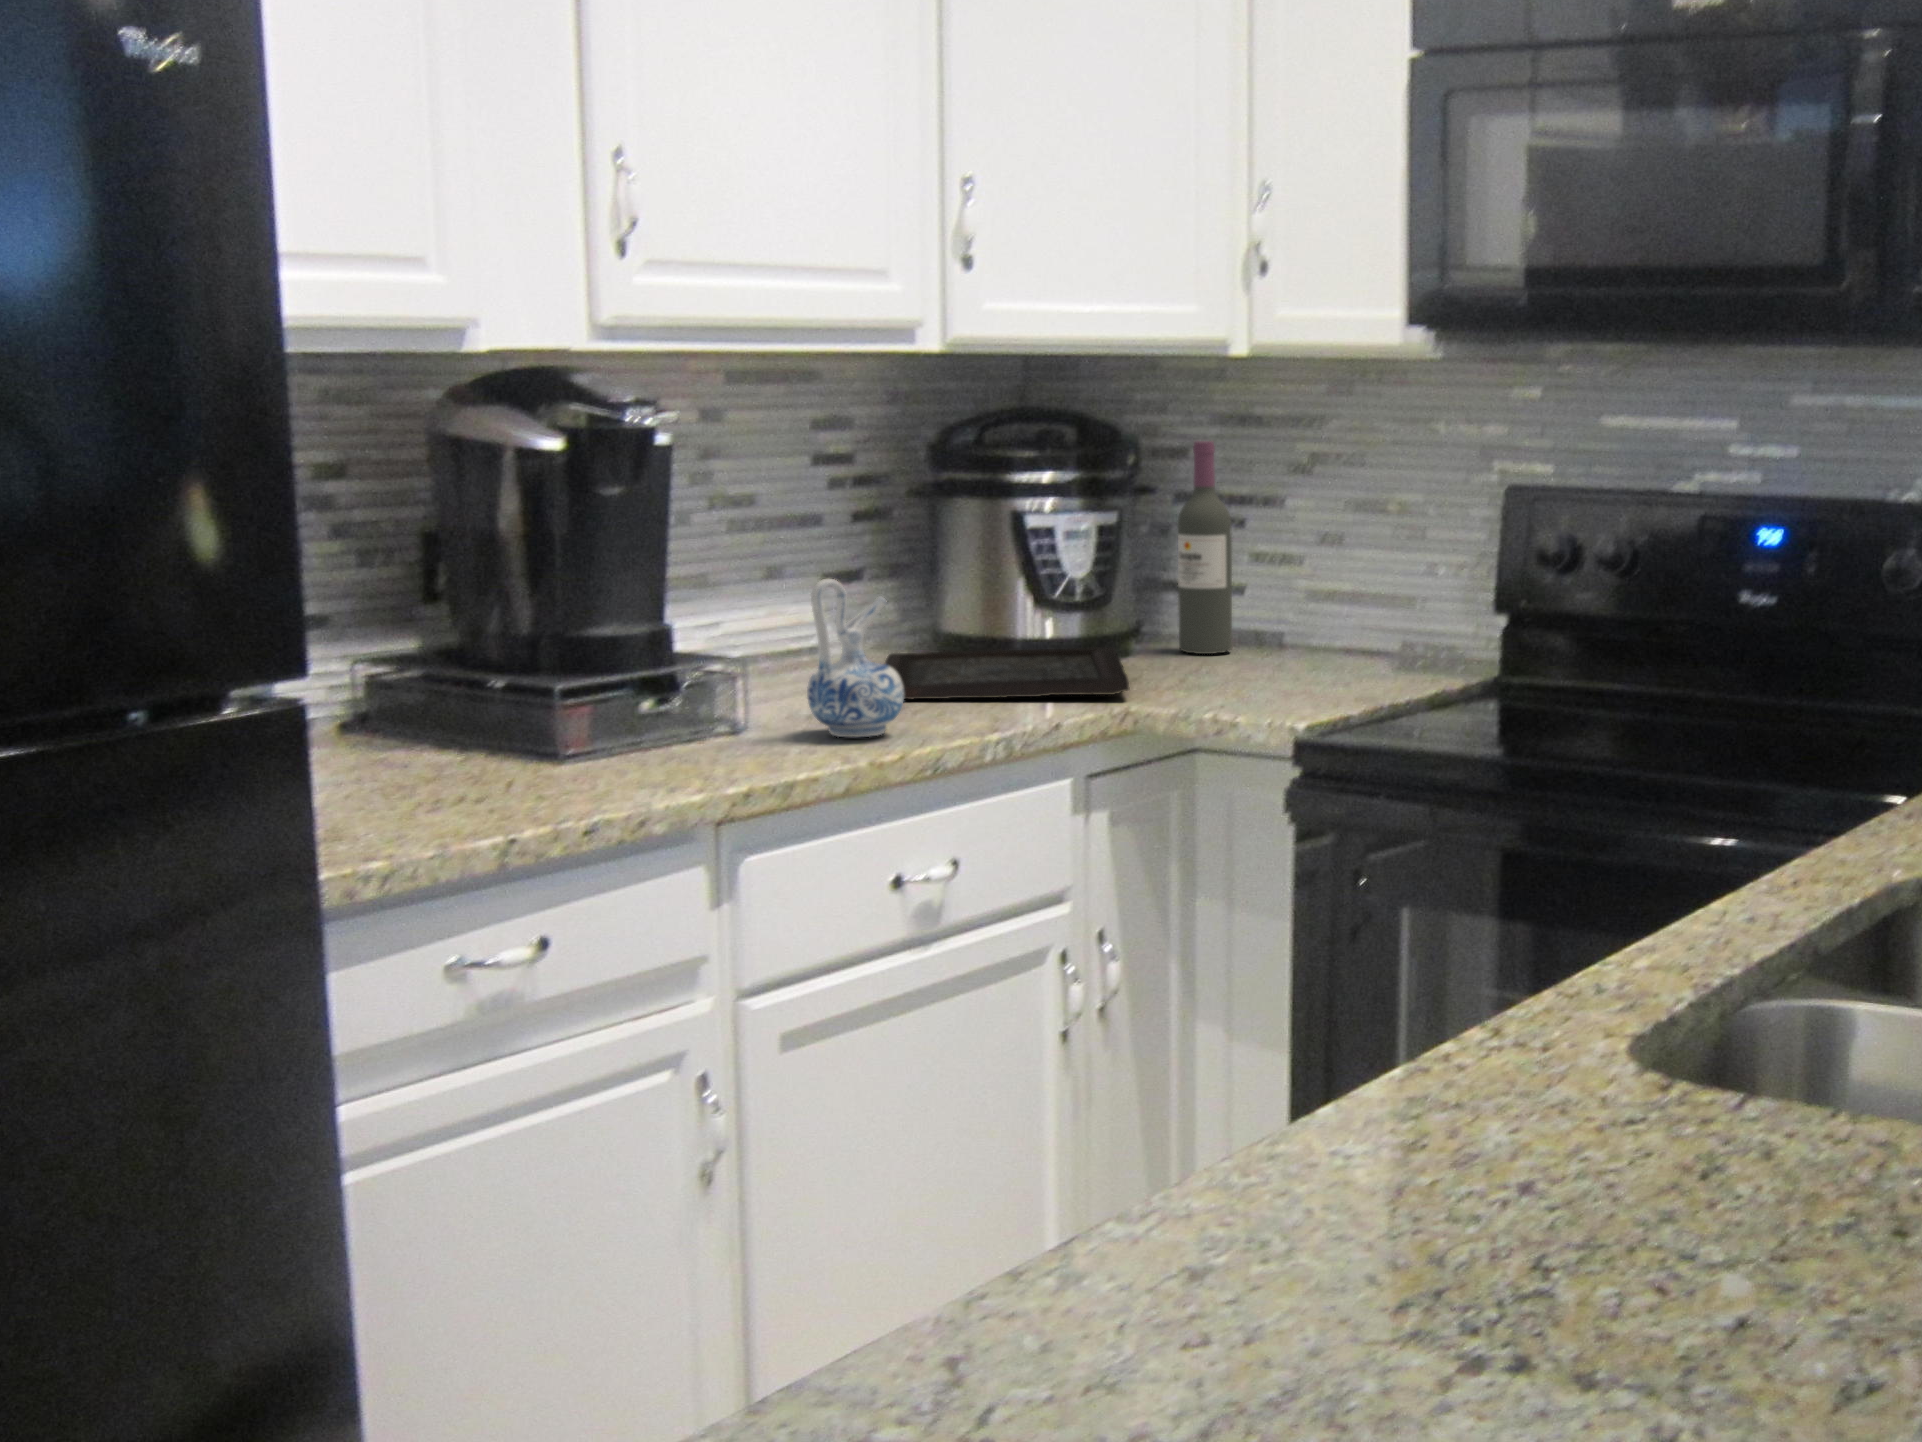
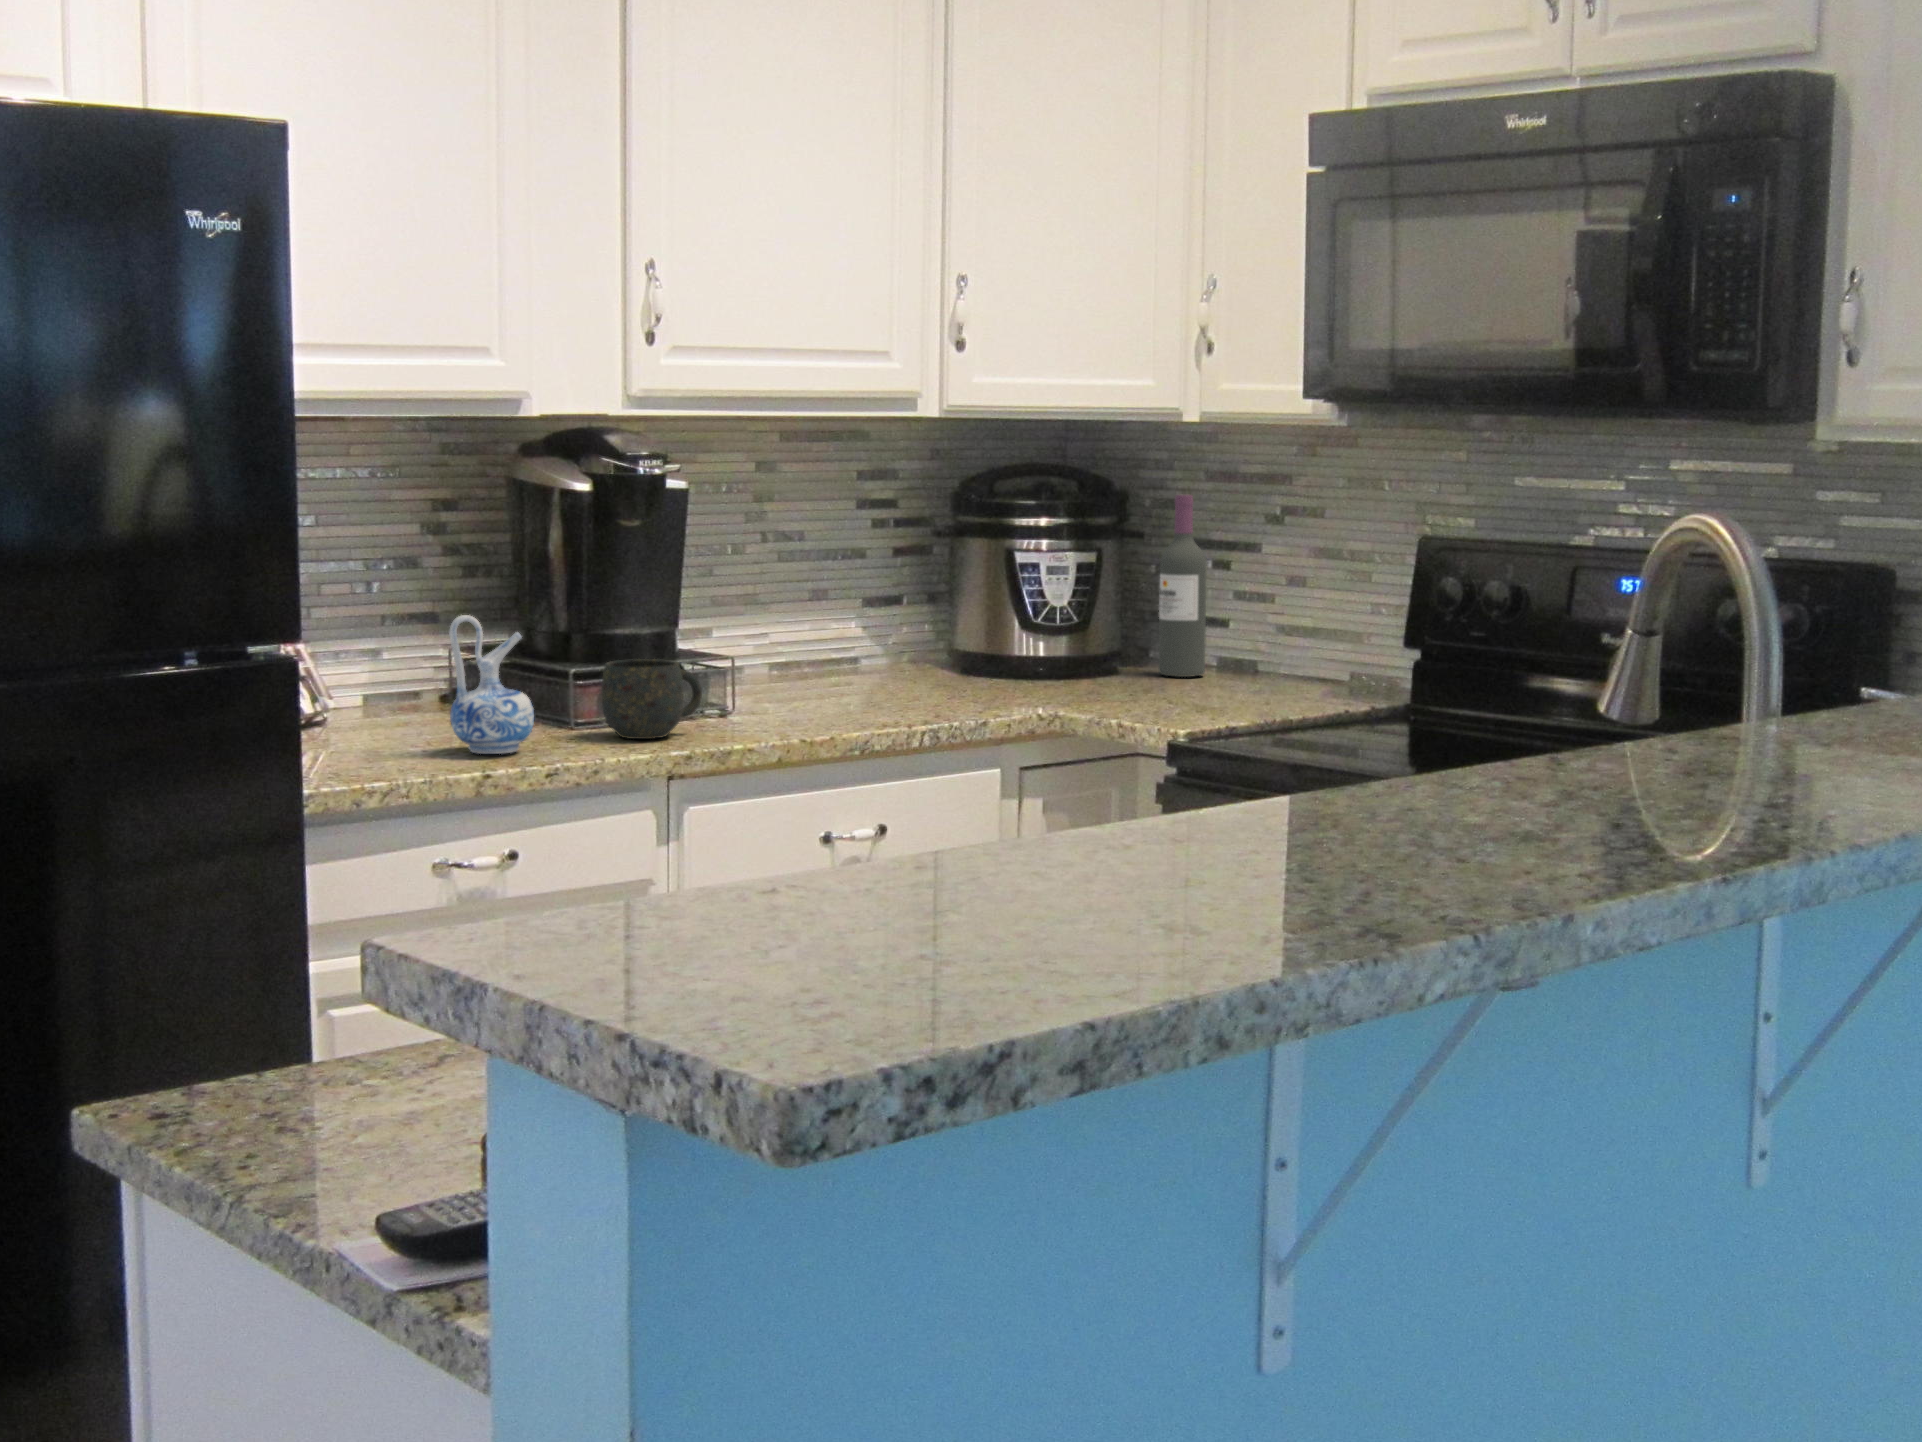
ceramic pitcher: present [807,579,904,737] -> present [449,615,534,754]
tray: present [885,647,1129,699] -> none [863,665,1091,702]
mug: none [609,667,736,773] -> present [602,659,702,739]

